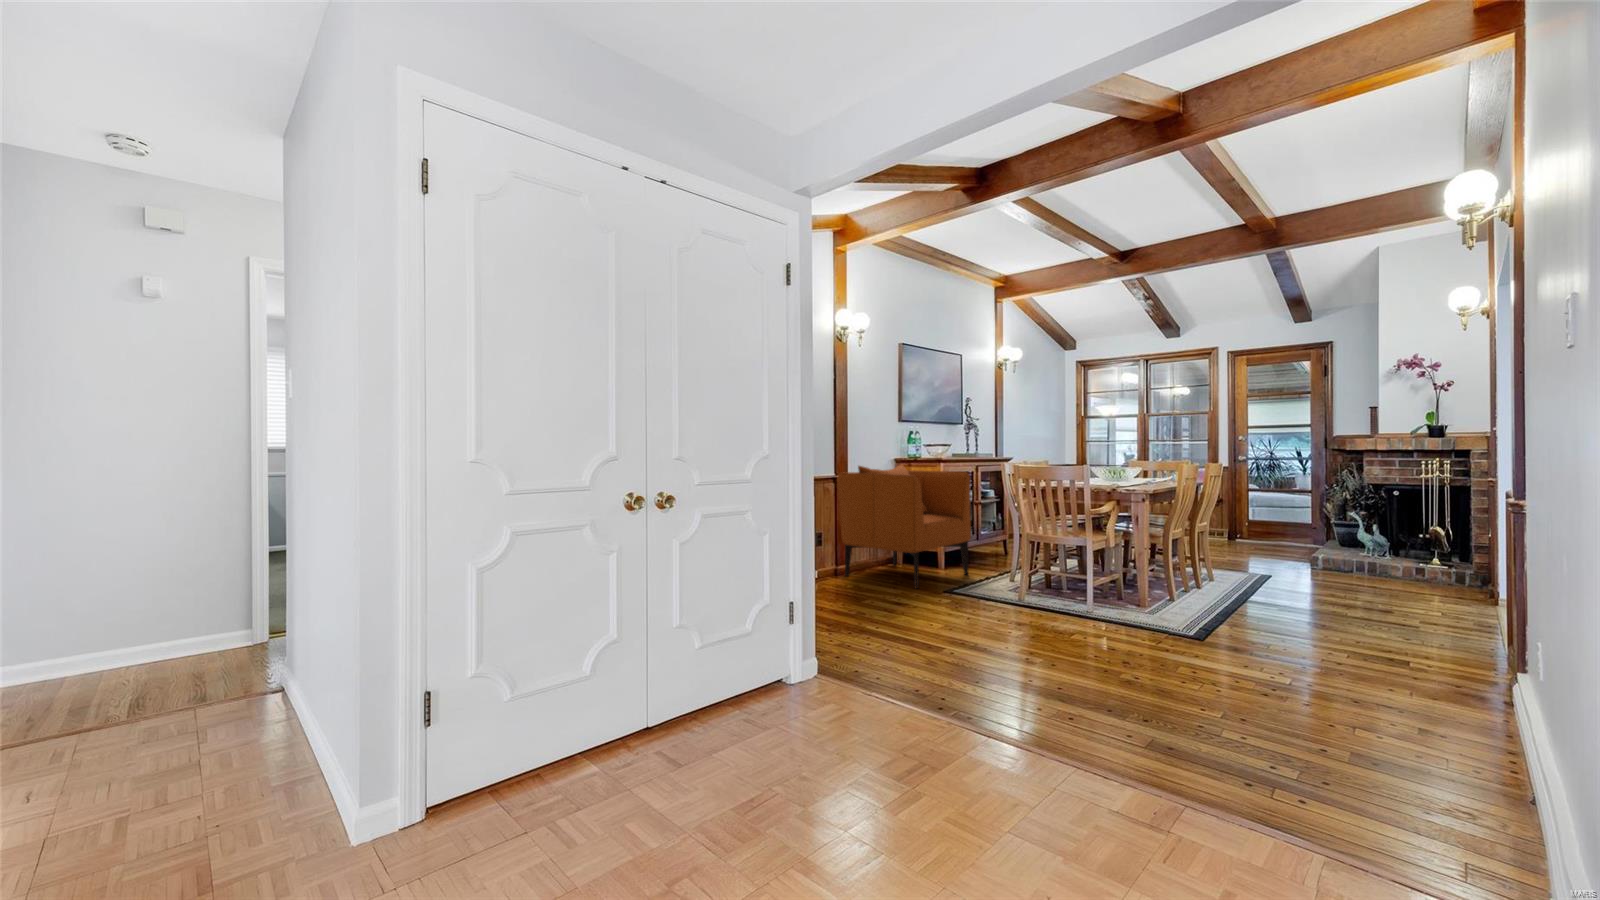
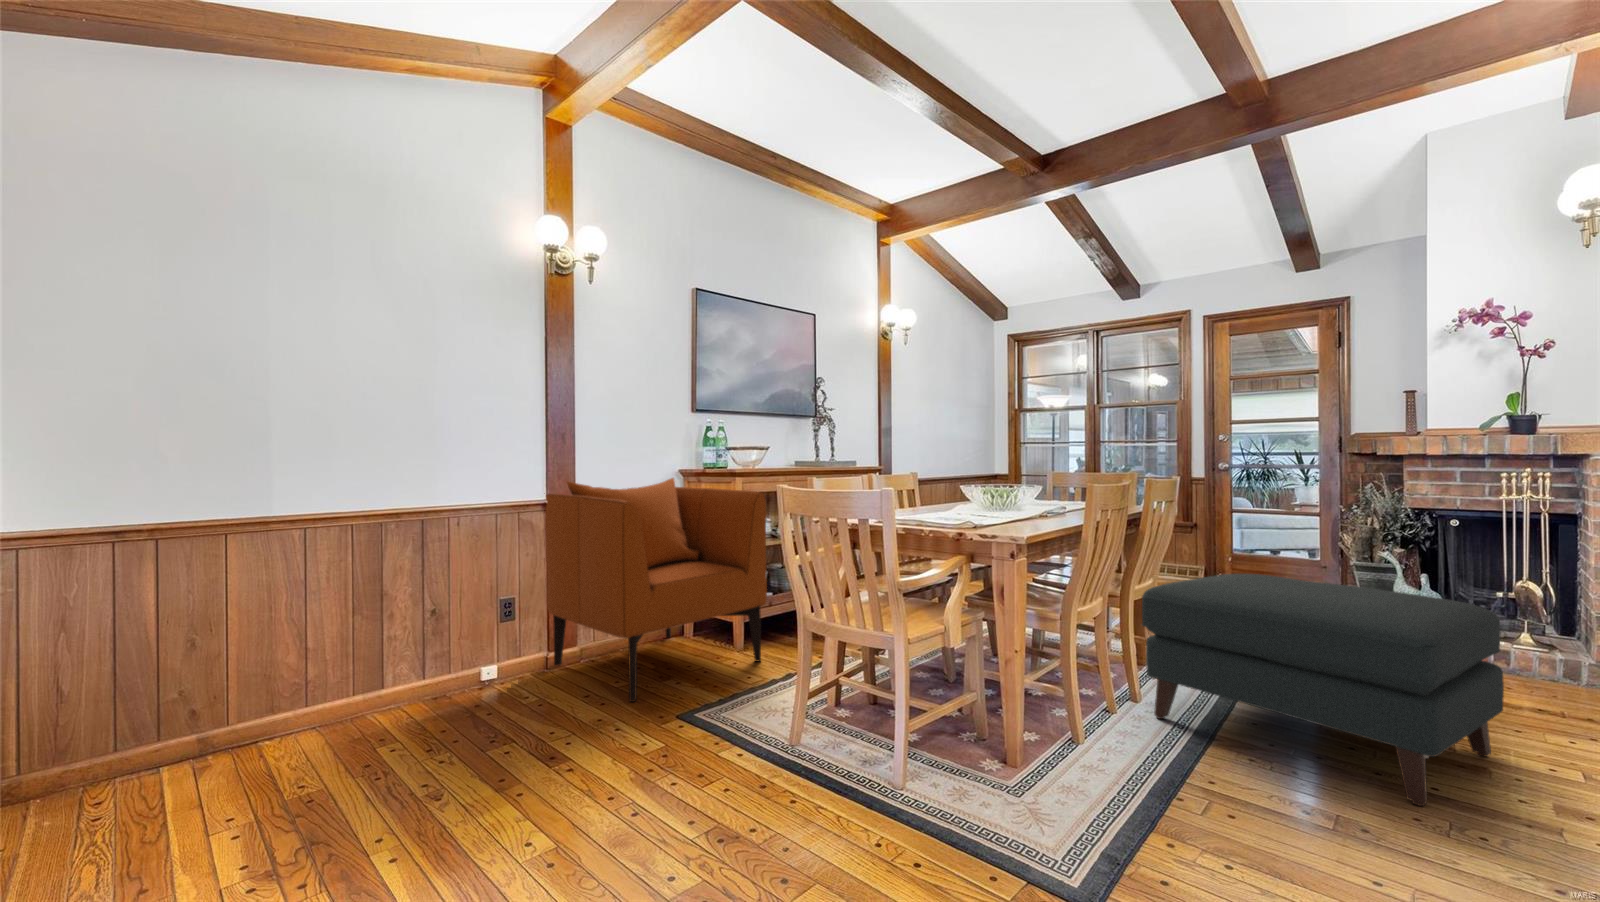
ottoman: none [1210,519,1407,620] -> present [1142,574,1504,806]

